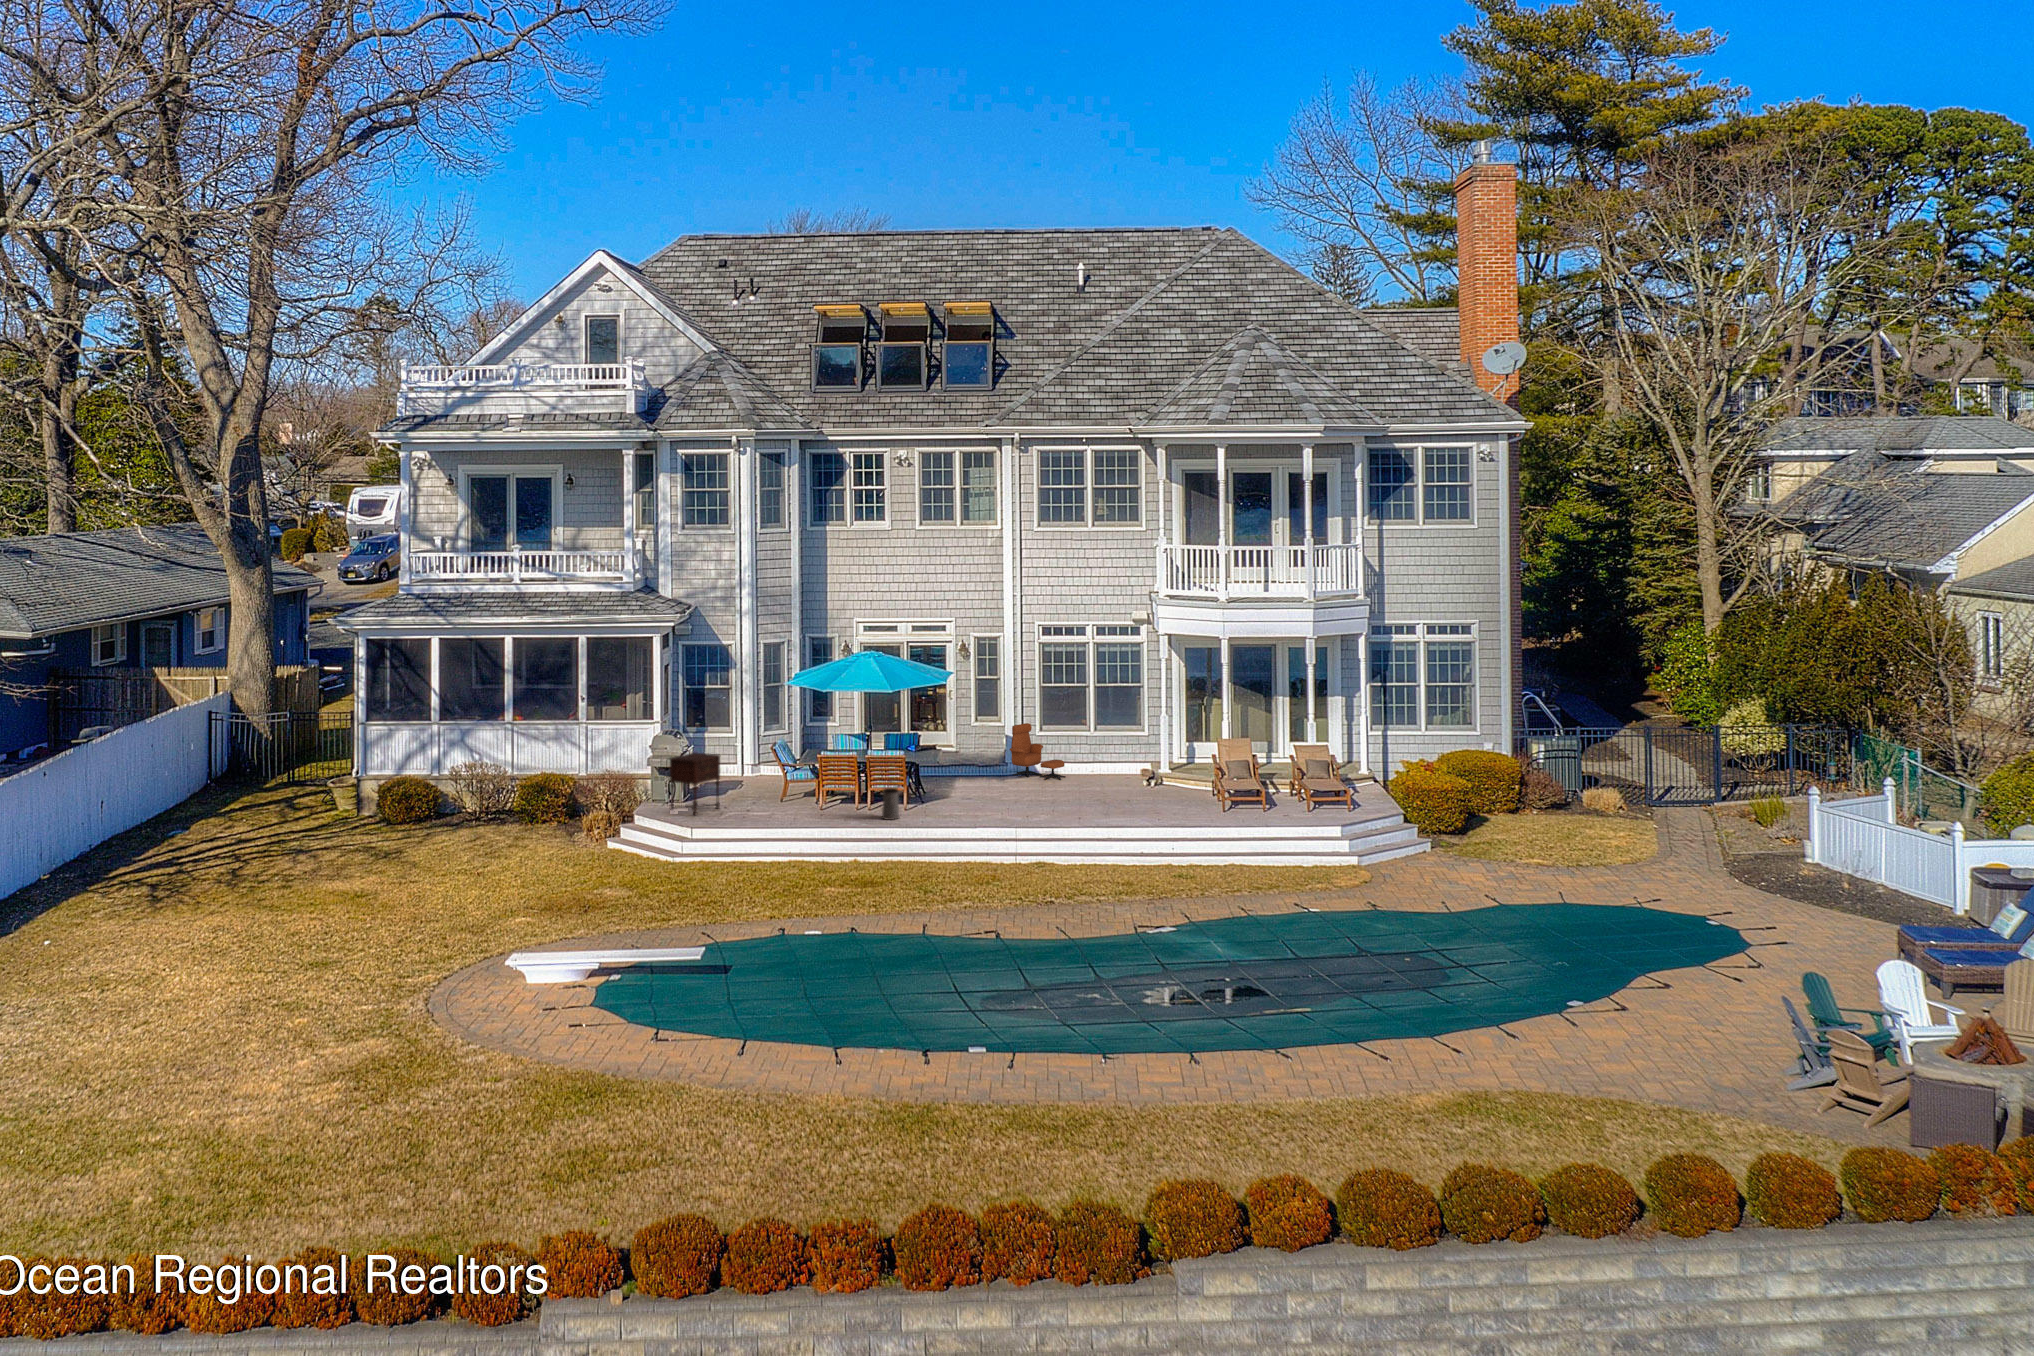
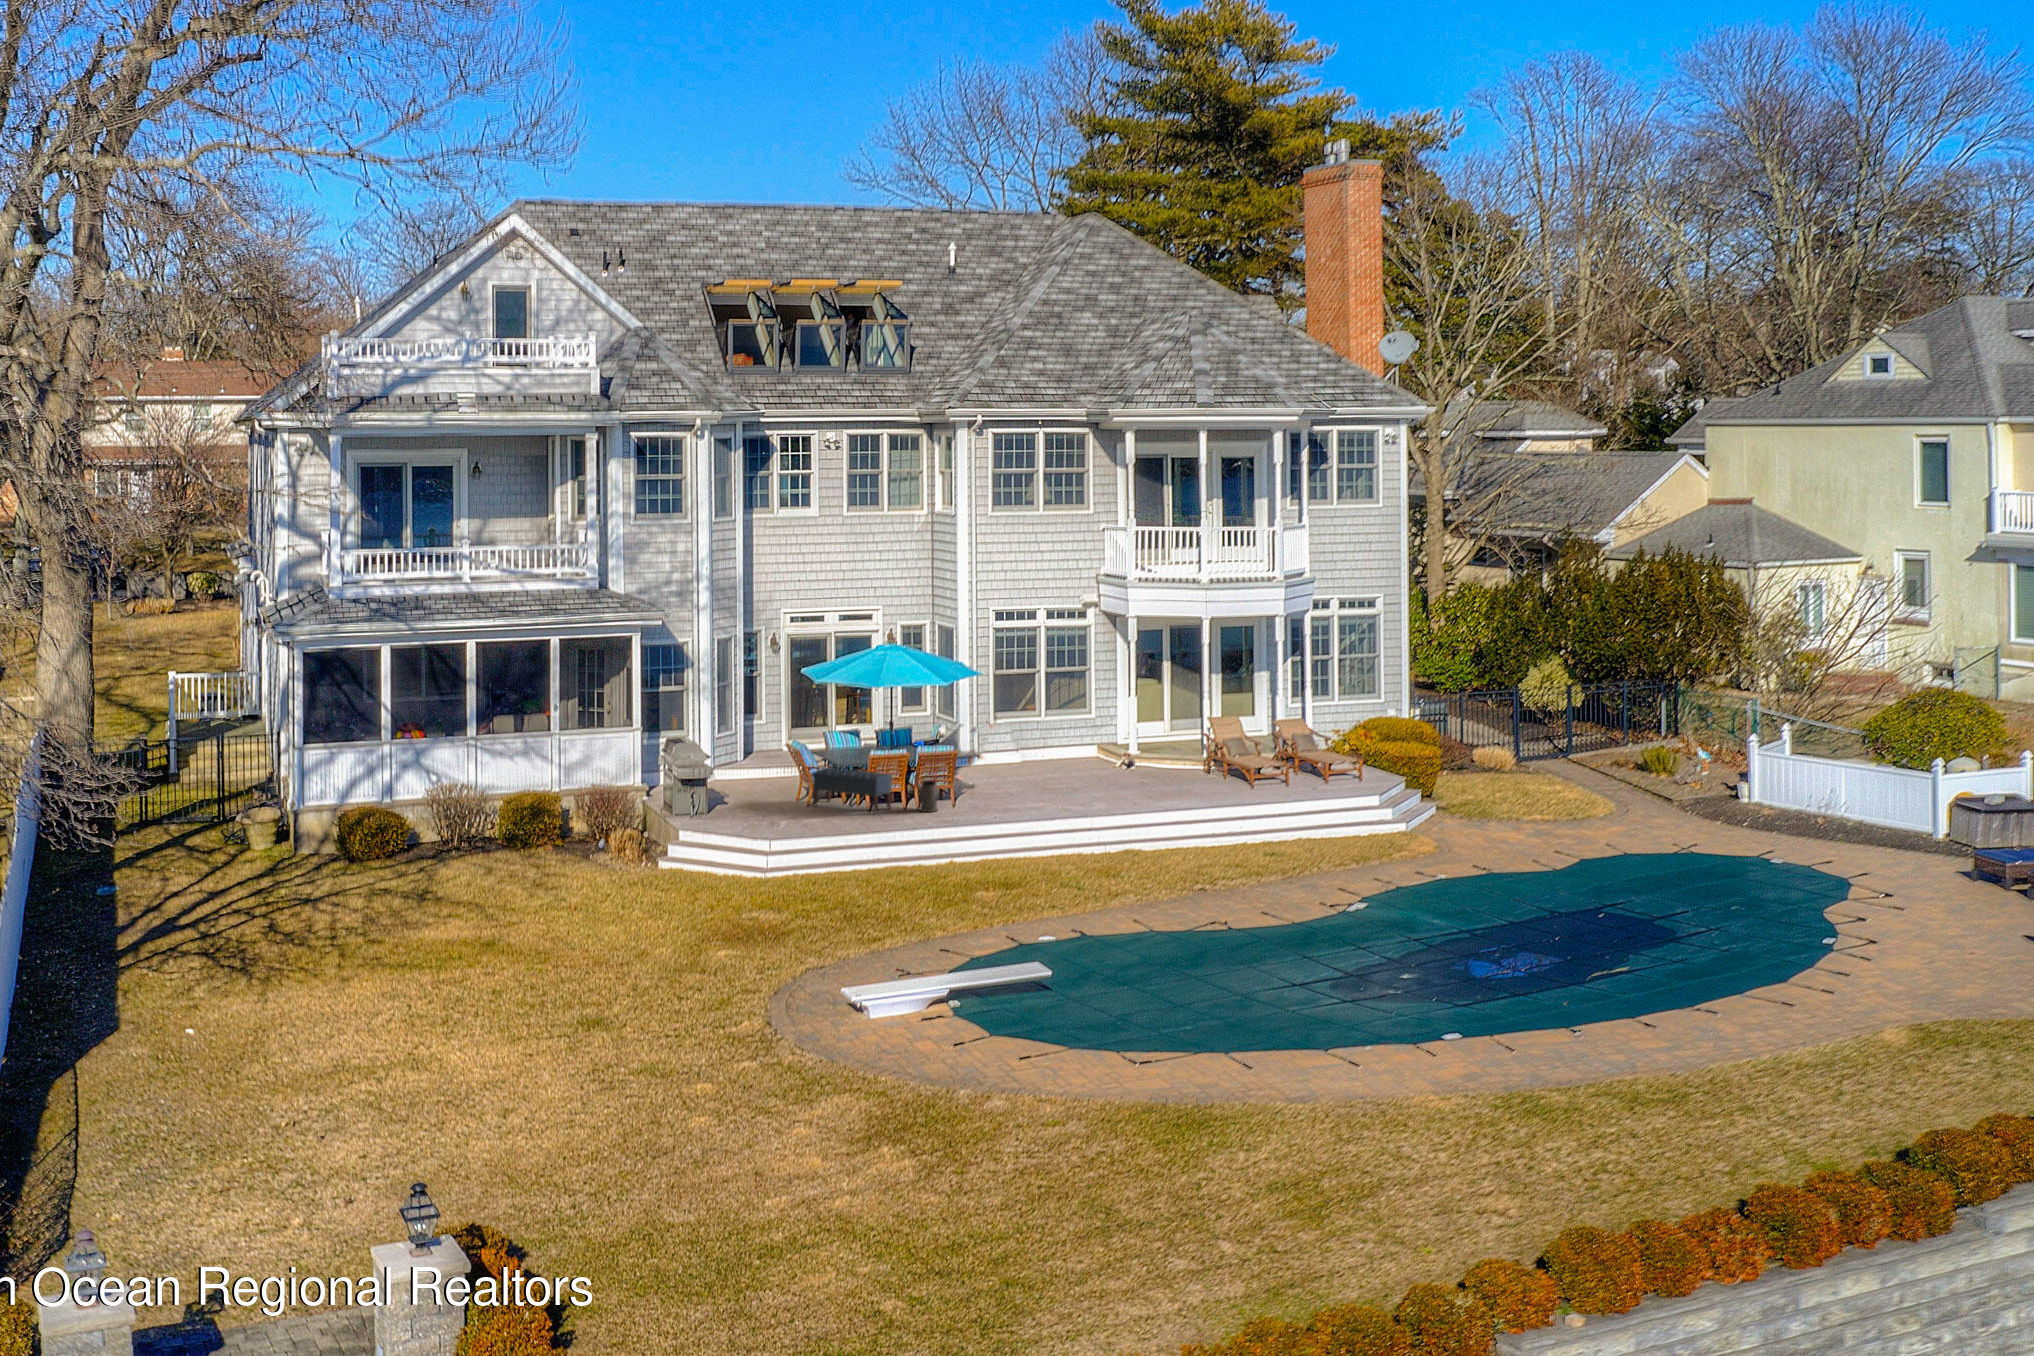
lounge chair: present [1010,723,1066,780] -> none [976,709,1030,763]
side table: present [669,753,720,815] -> none [694,756,741,821]
bench: none [791,771,860,818] -> present [812,768,892,814]

